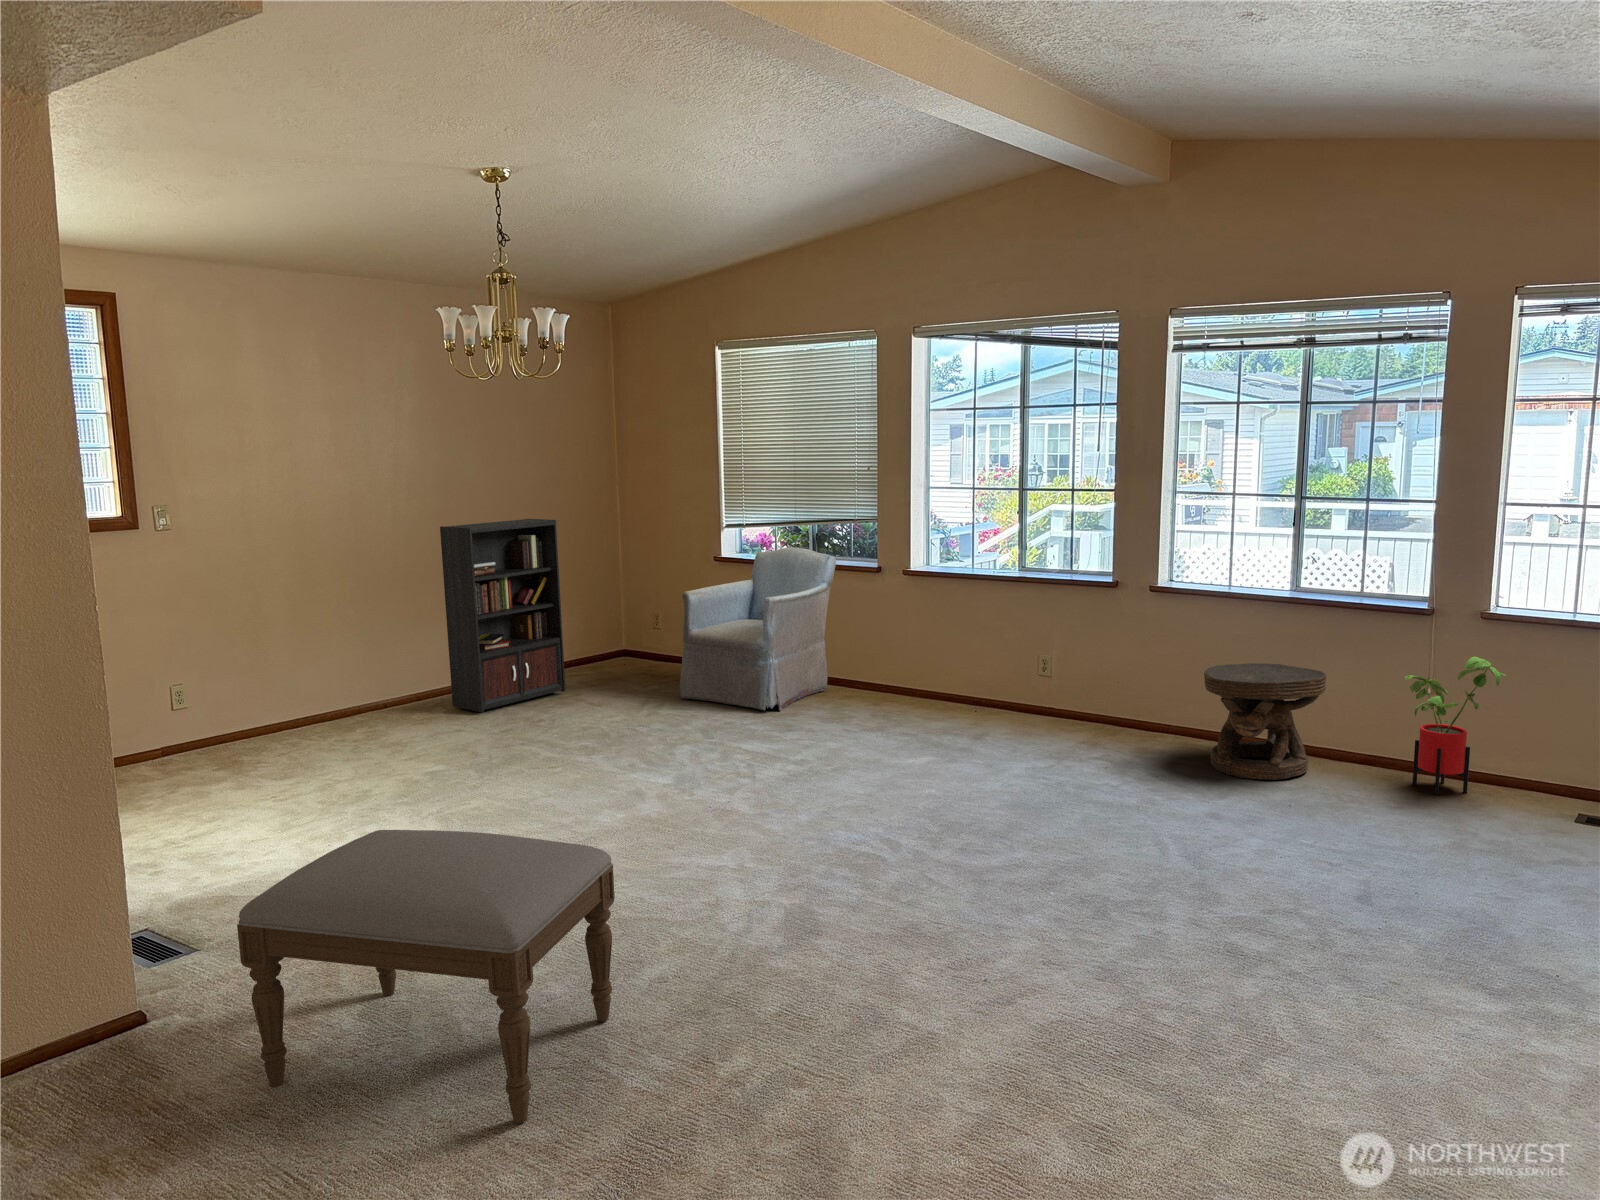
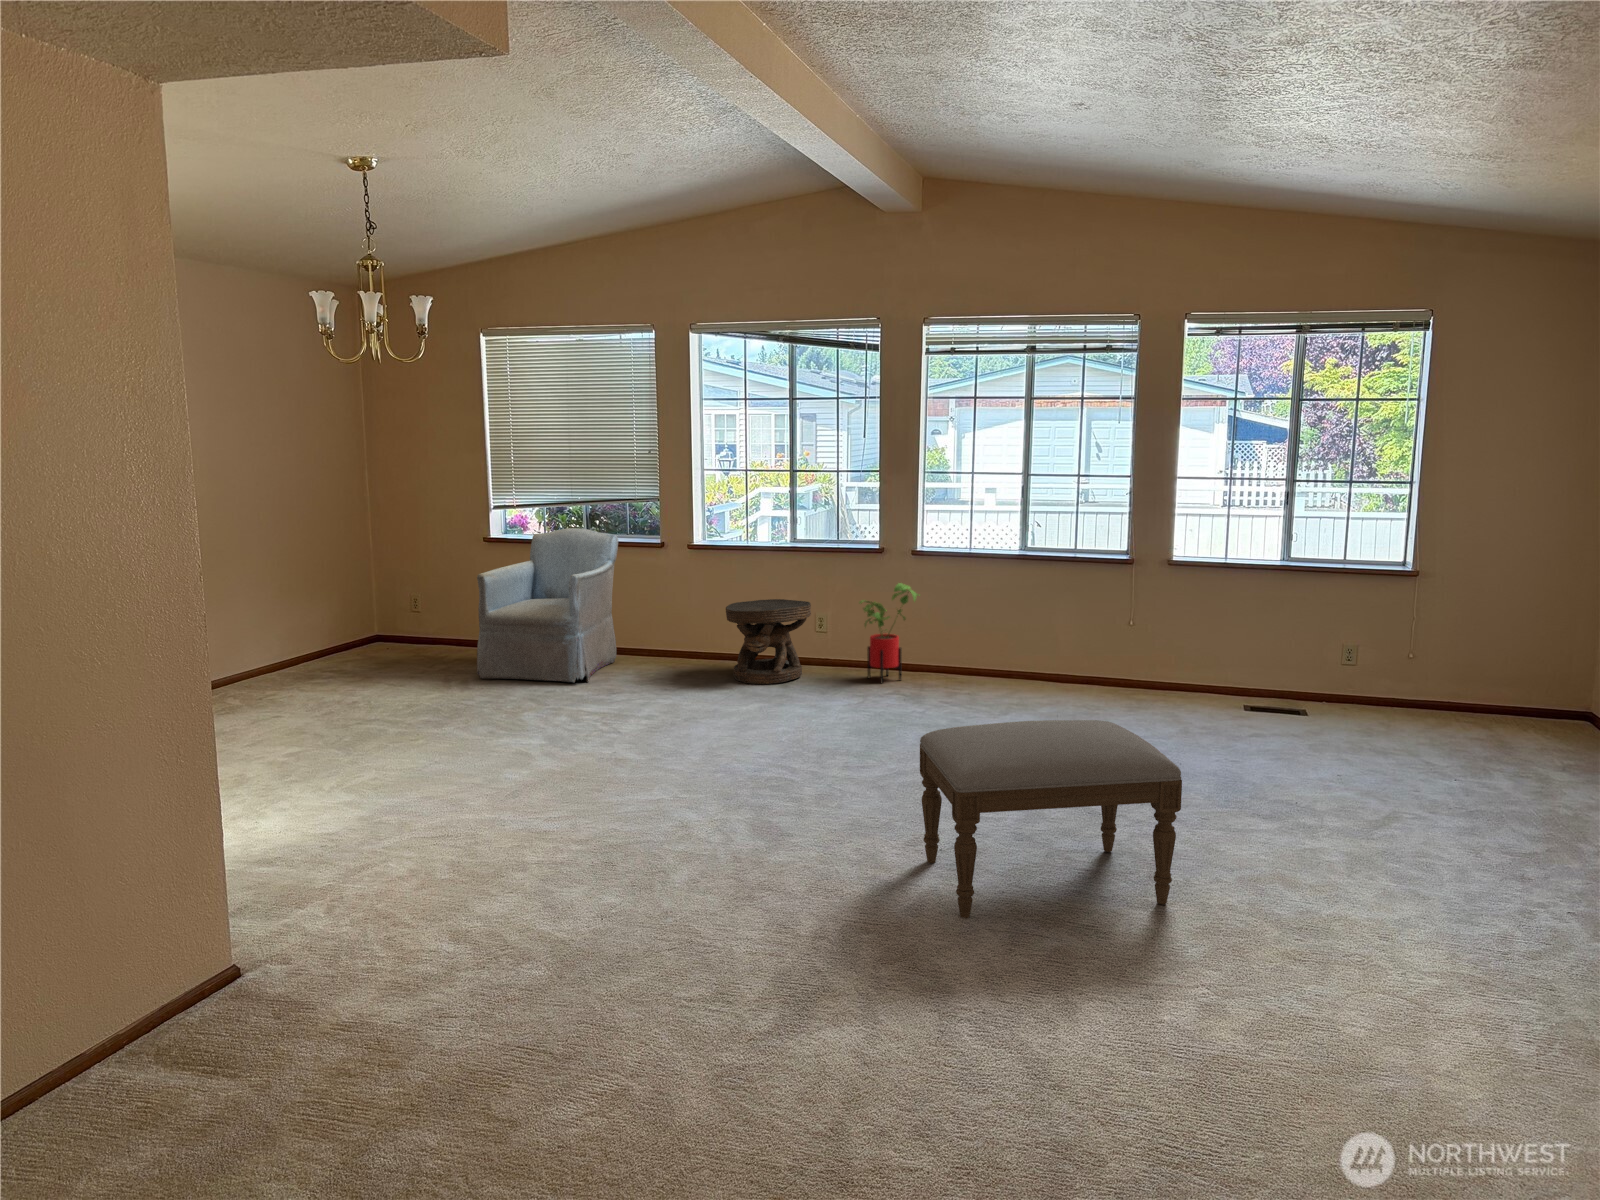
bookcase: present [440,519,566,712] -> none [219,506,351,707]
house plant: present [1405,657,1506,795] -> present [860,583,920,683]
side table: present [1204,663,1326,780] -> present [726,599,811,684]
ottoman: present [237,830,615,1123] -> present [920,720,1182,918]

